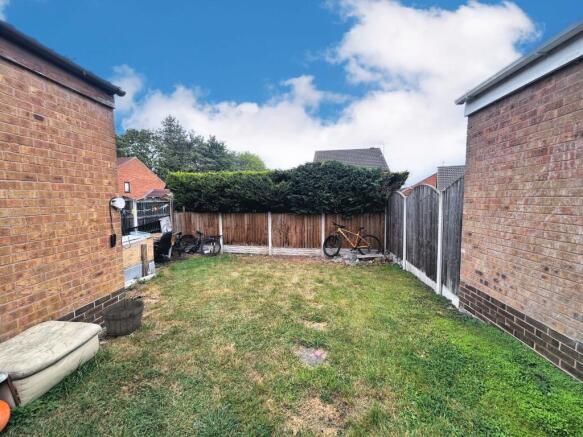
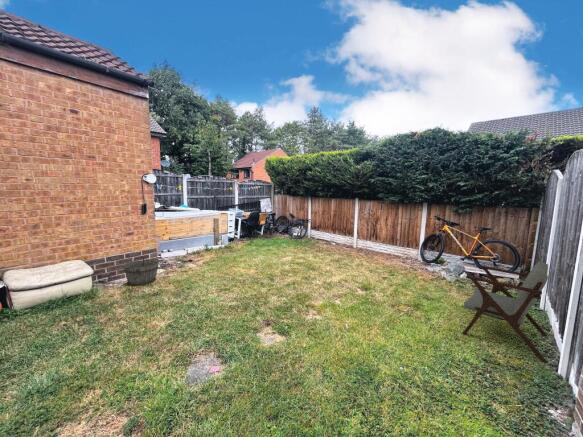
lounge chair: none [386,243,430,290] -> present [463,262,548,363]

